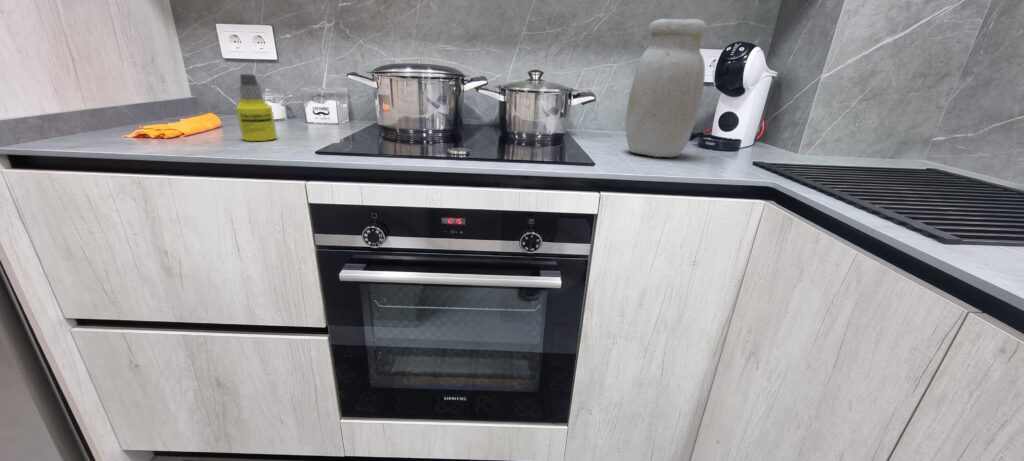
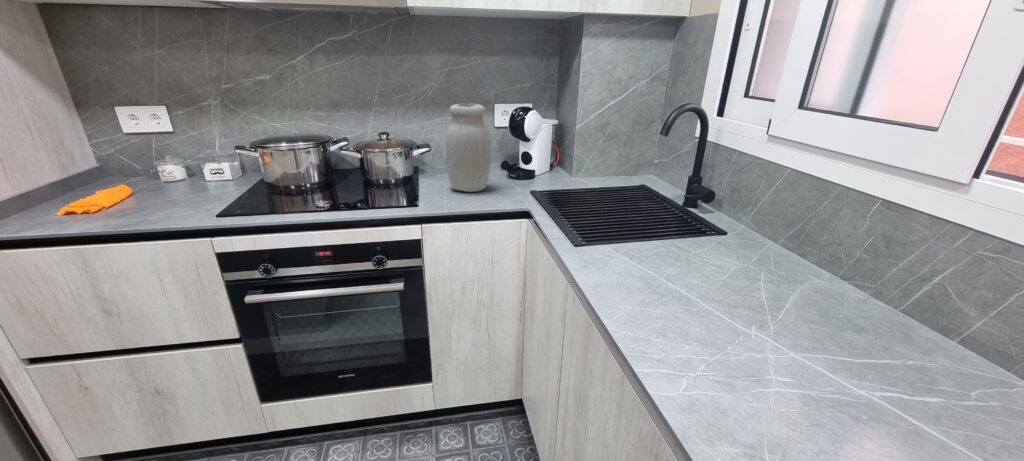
bottle: present [236,74,277,141] -> none [148,160,184,209]

